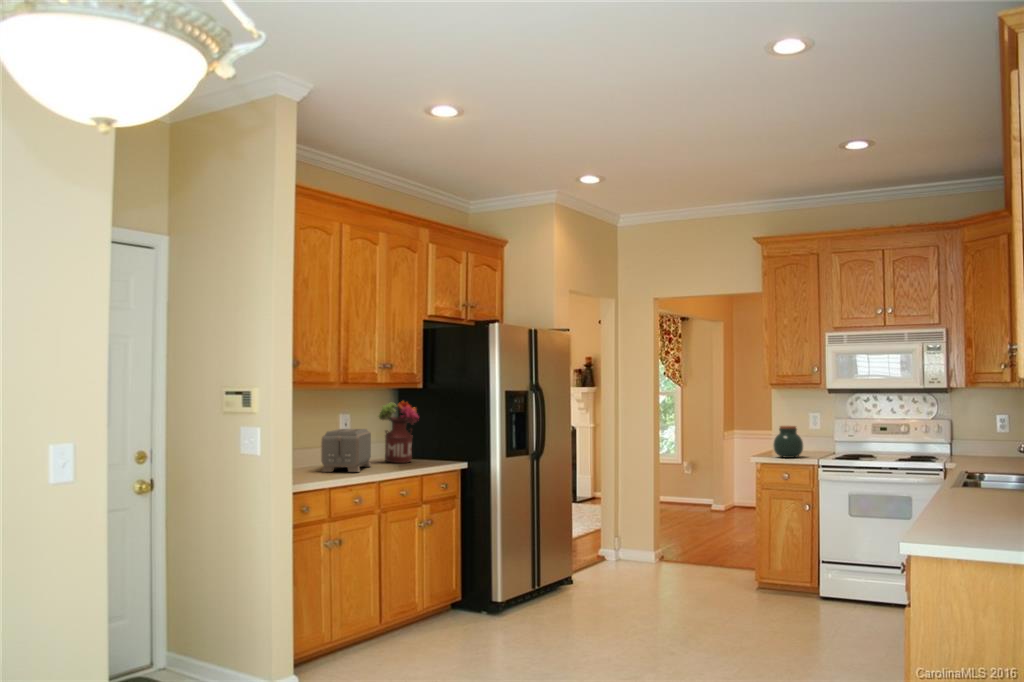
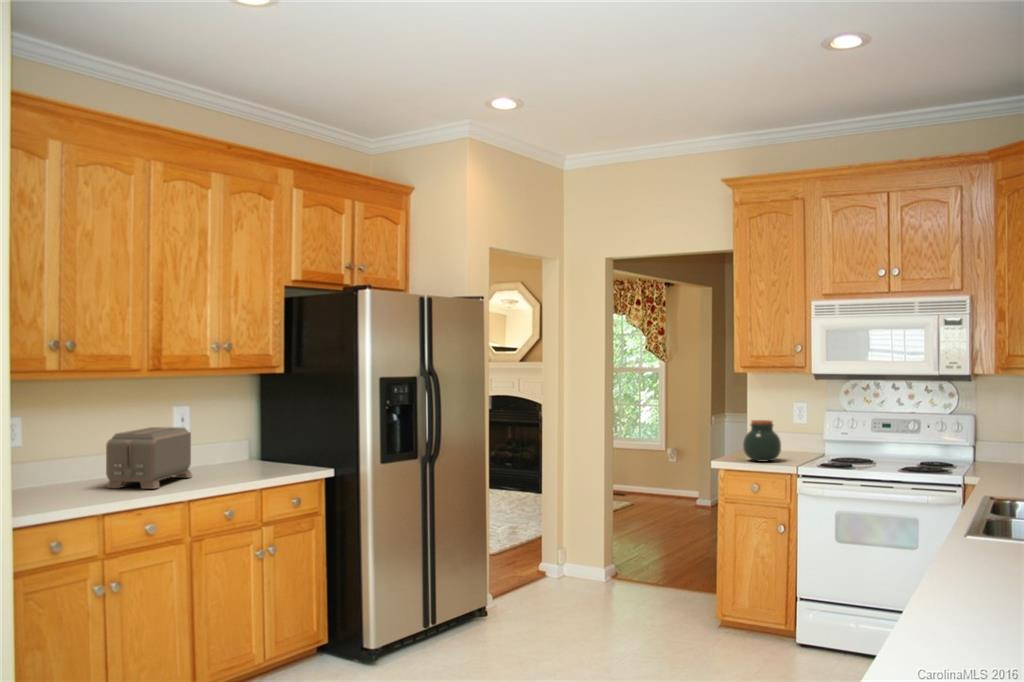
flower arrangement: present [378,401,419,463] -> none [213,389,270,470]

